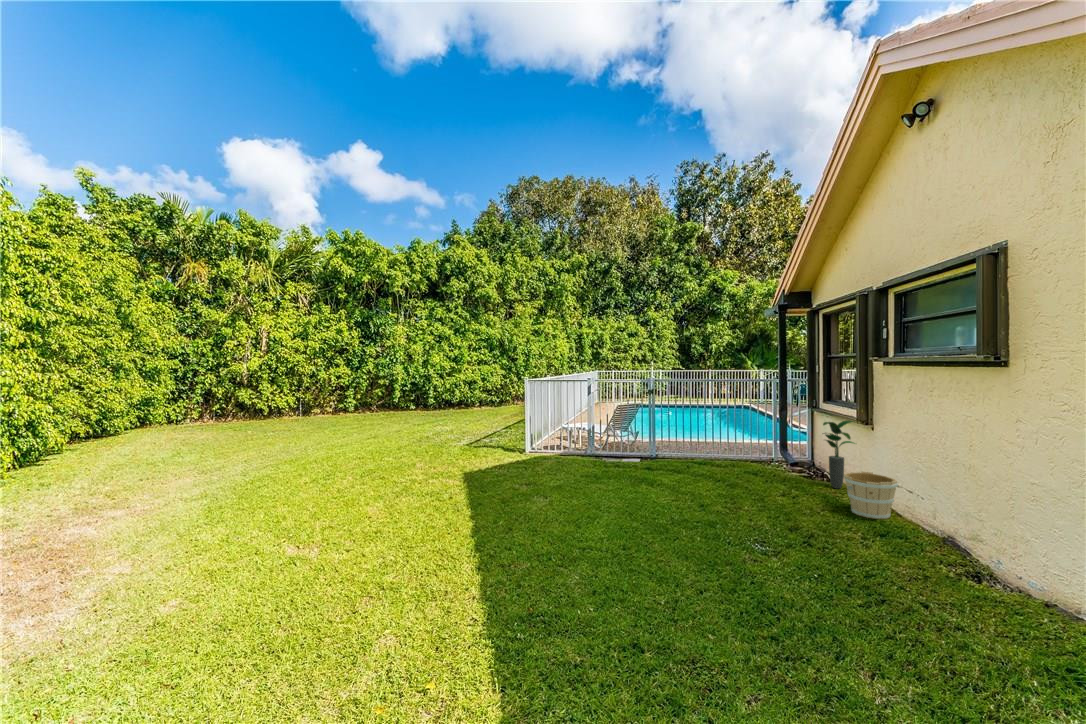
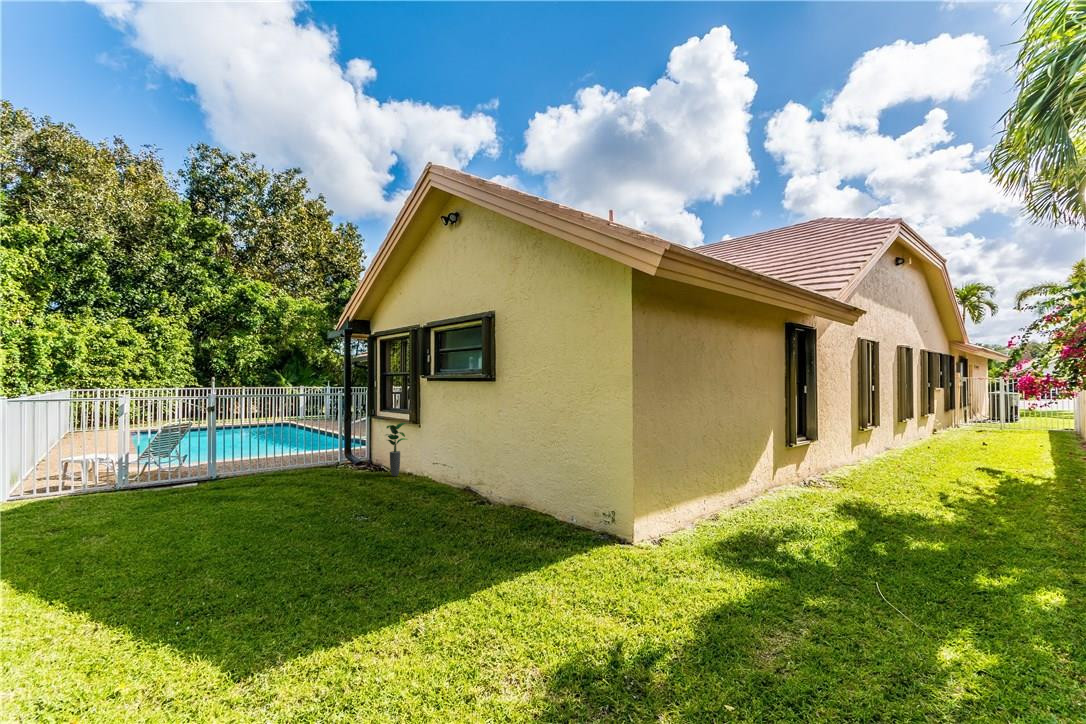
wooden bucket: present [844,472,898,519] -> none [406,458,439,490]

